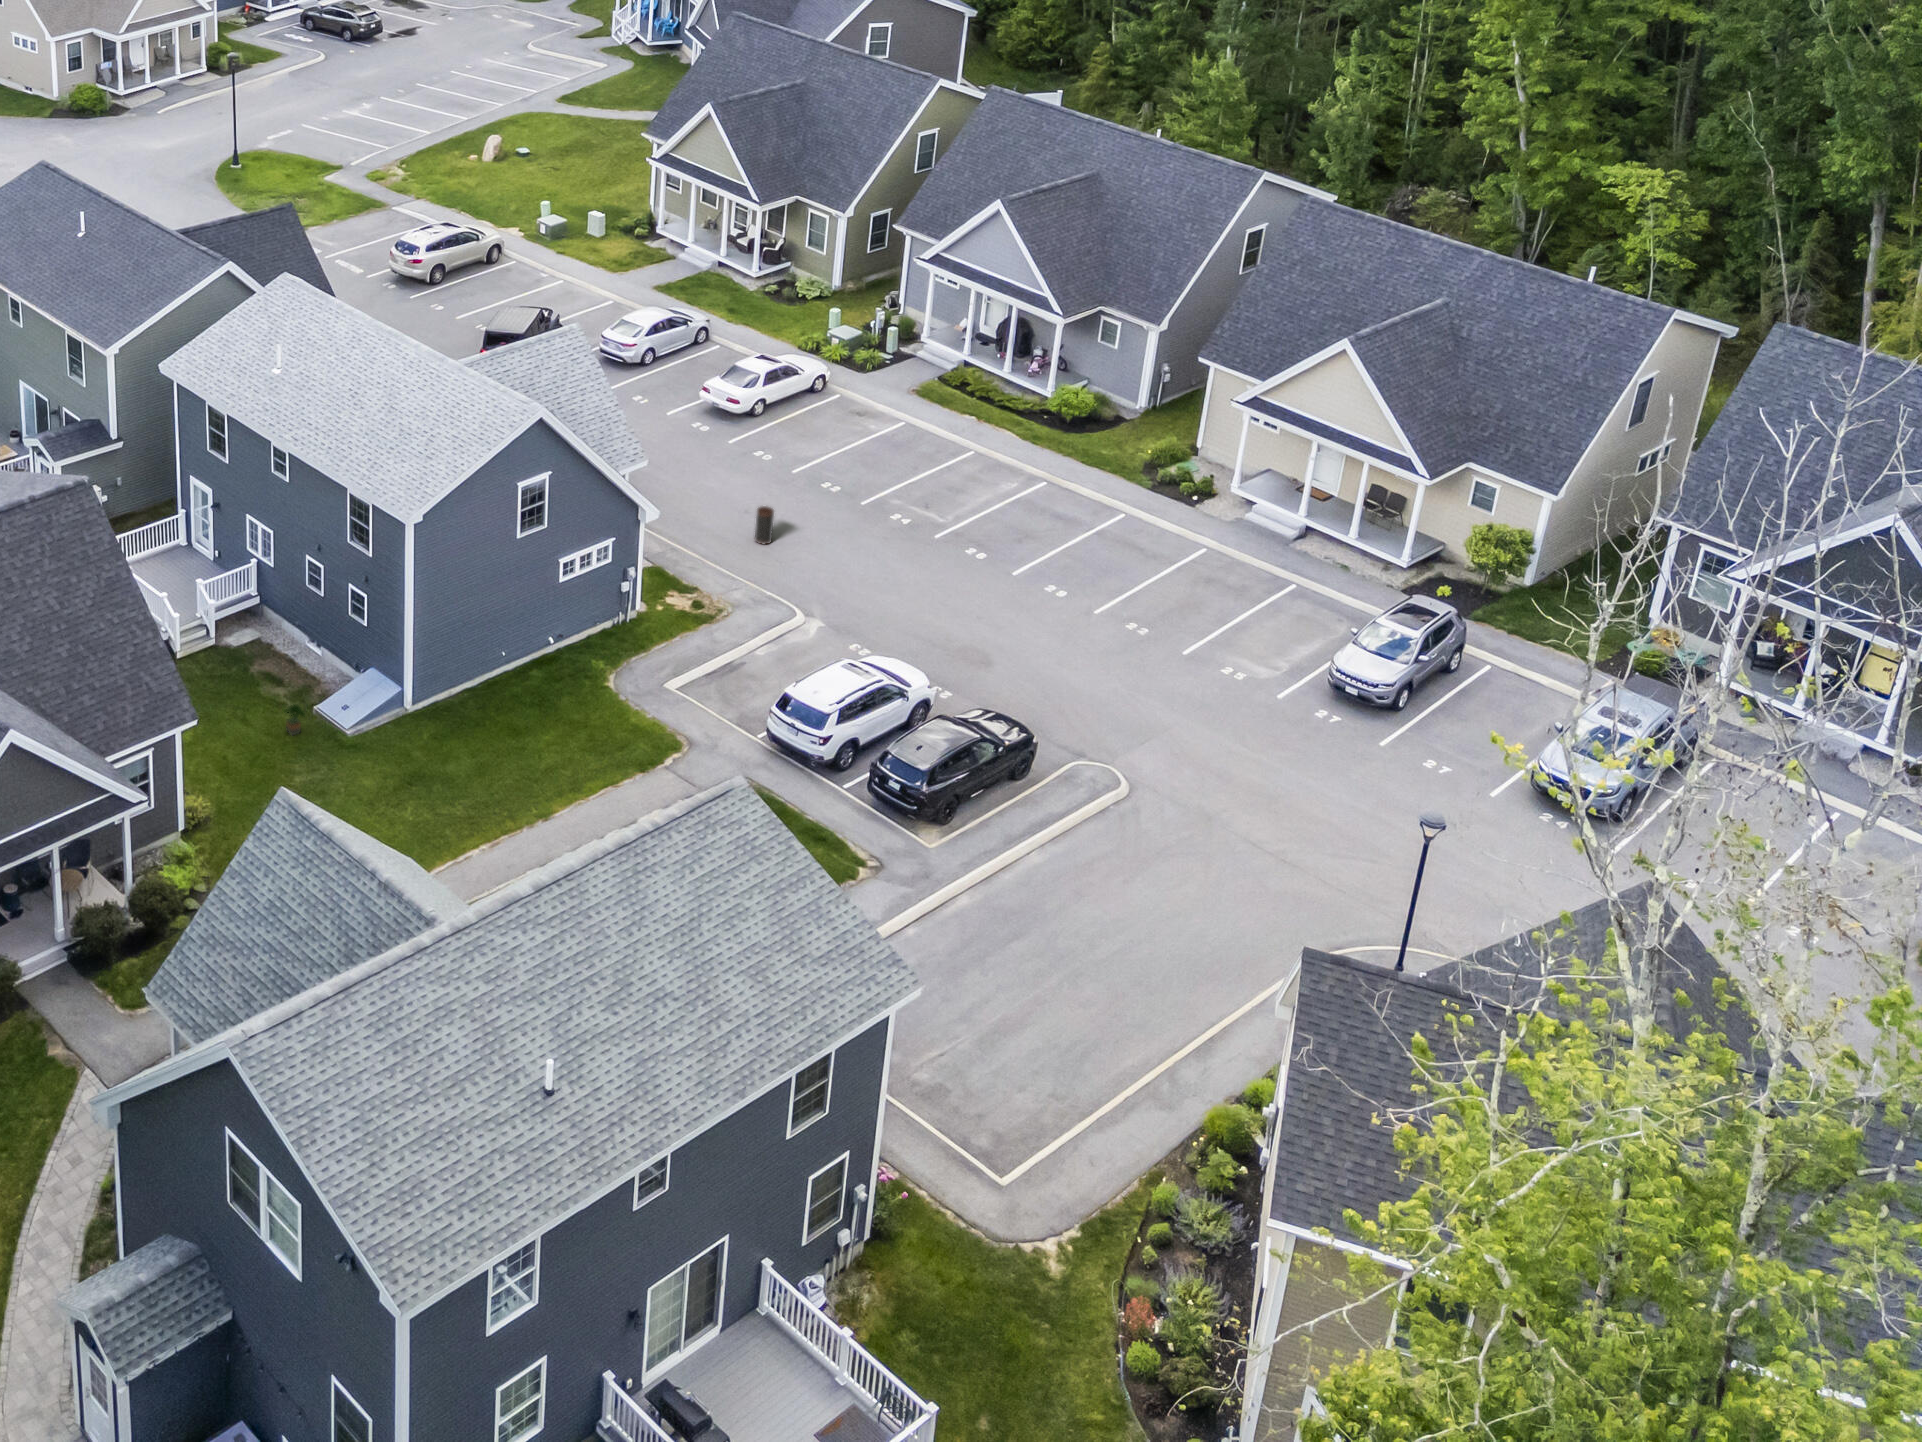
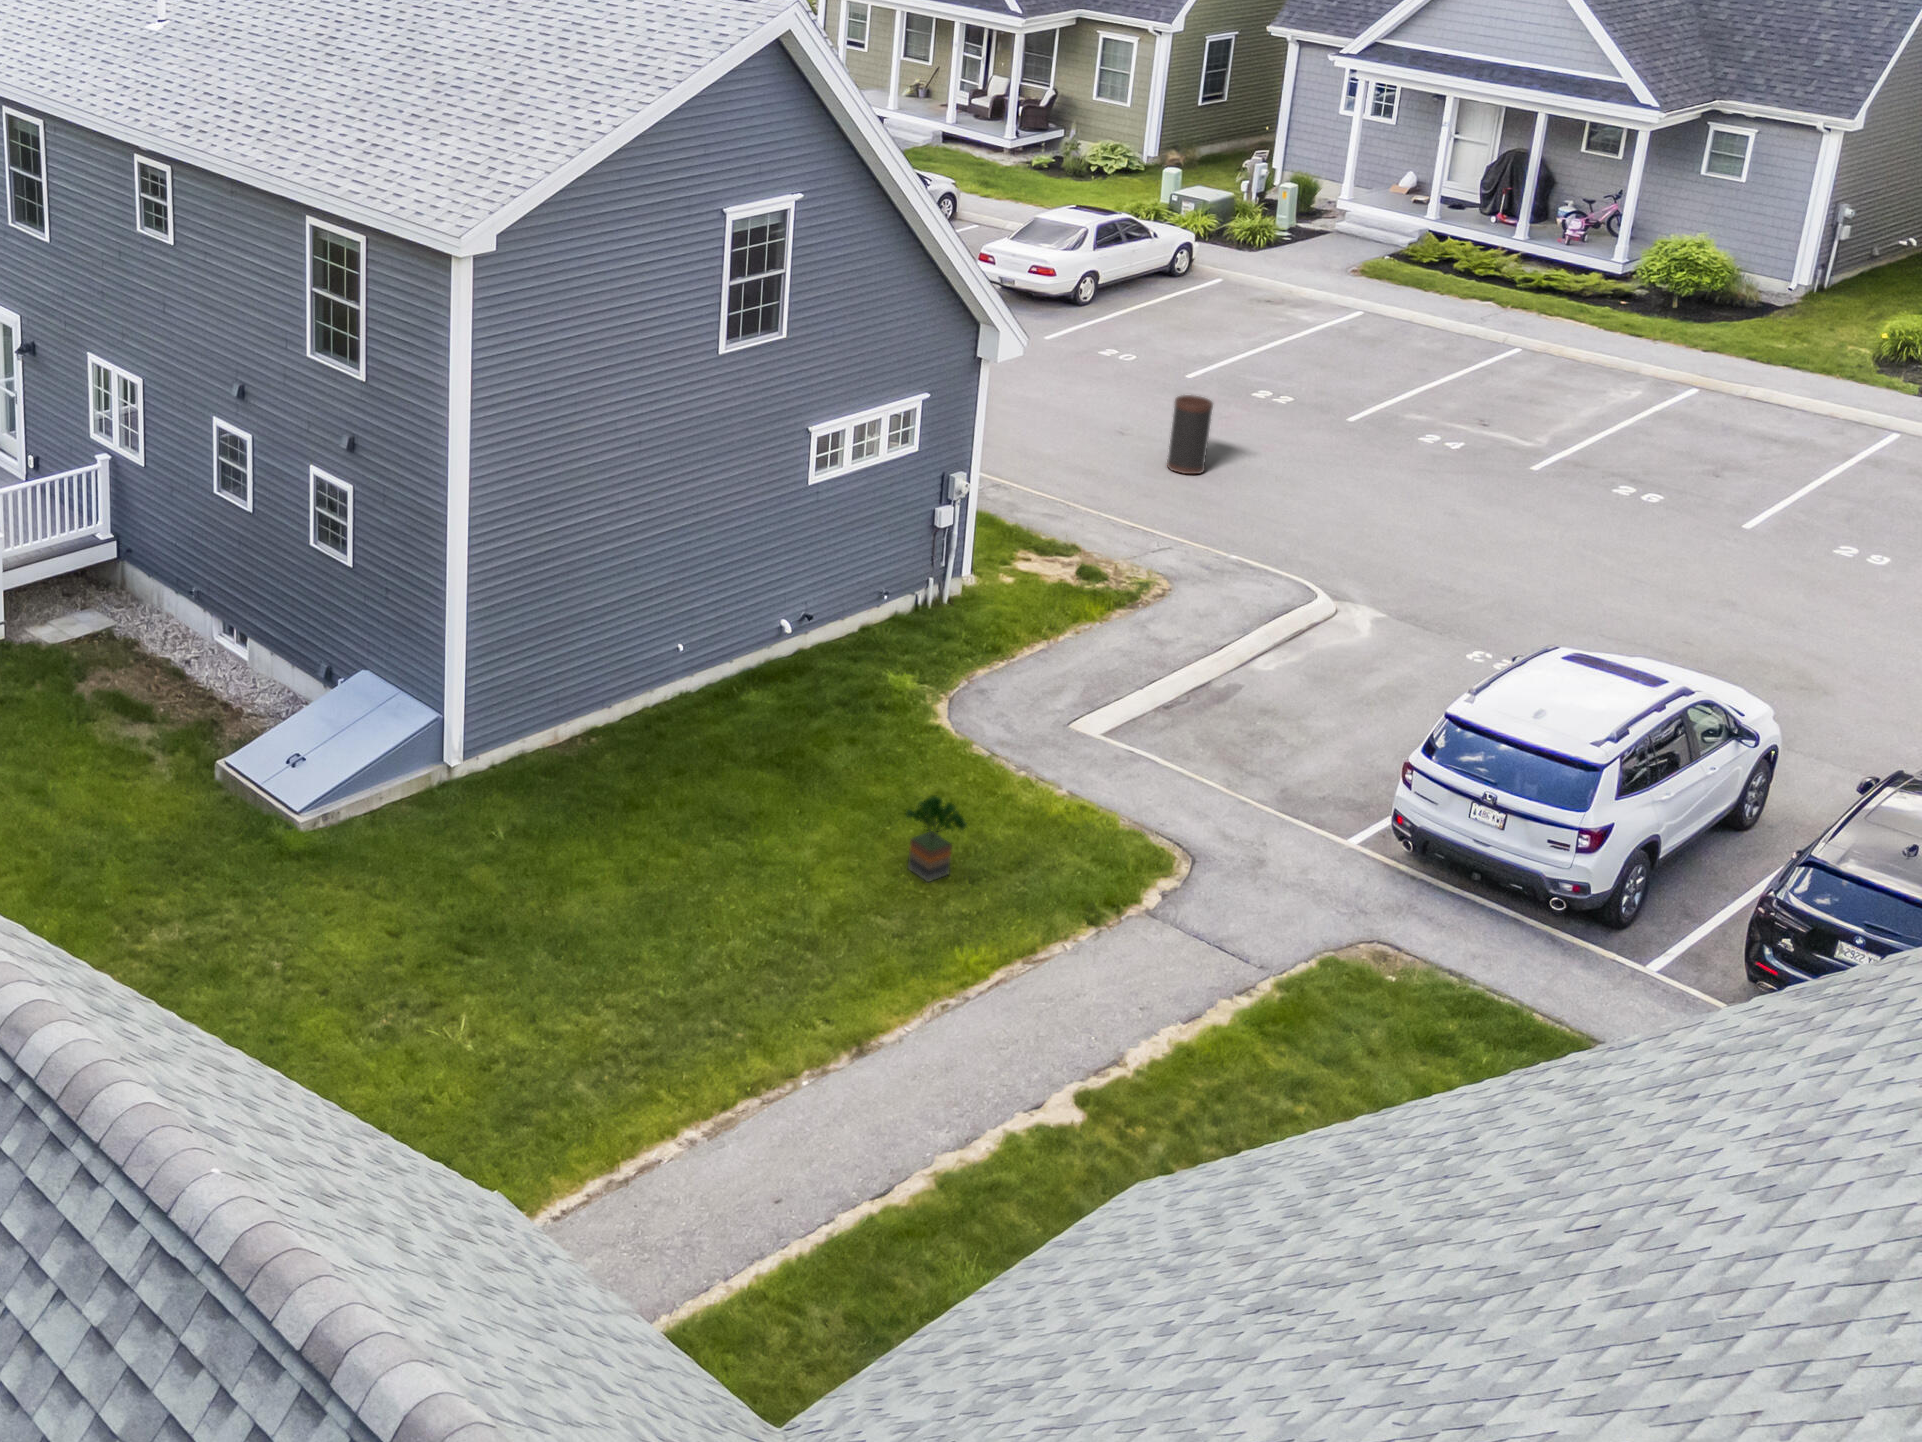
potted tree: present [284,704,305,735] -> present [906,796,967,882]

